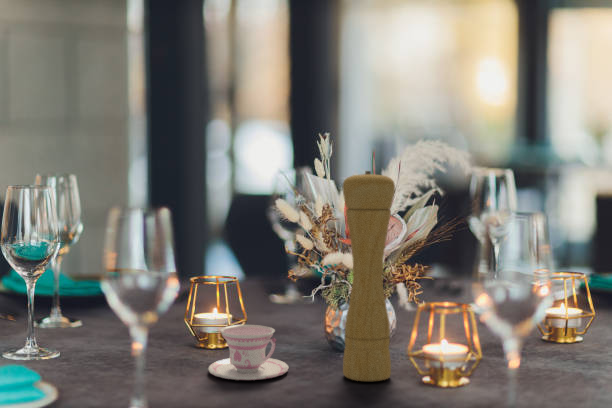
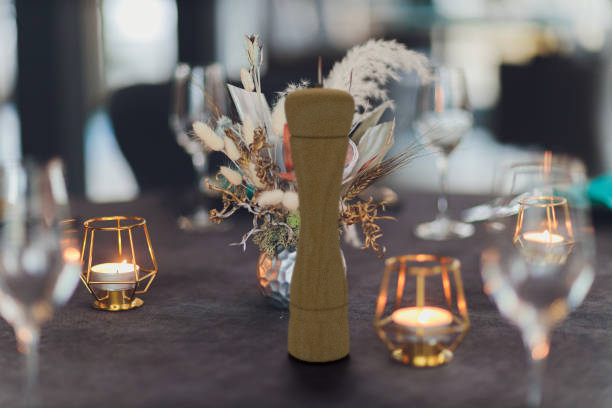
teacup: present [208,325,289,380] -> none [109,289,216,370]

